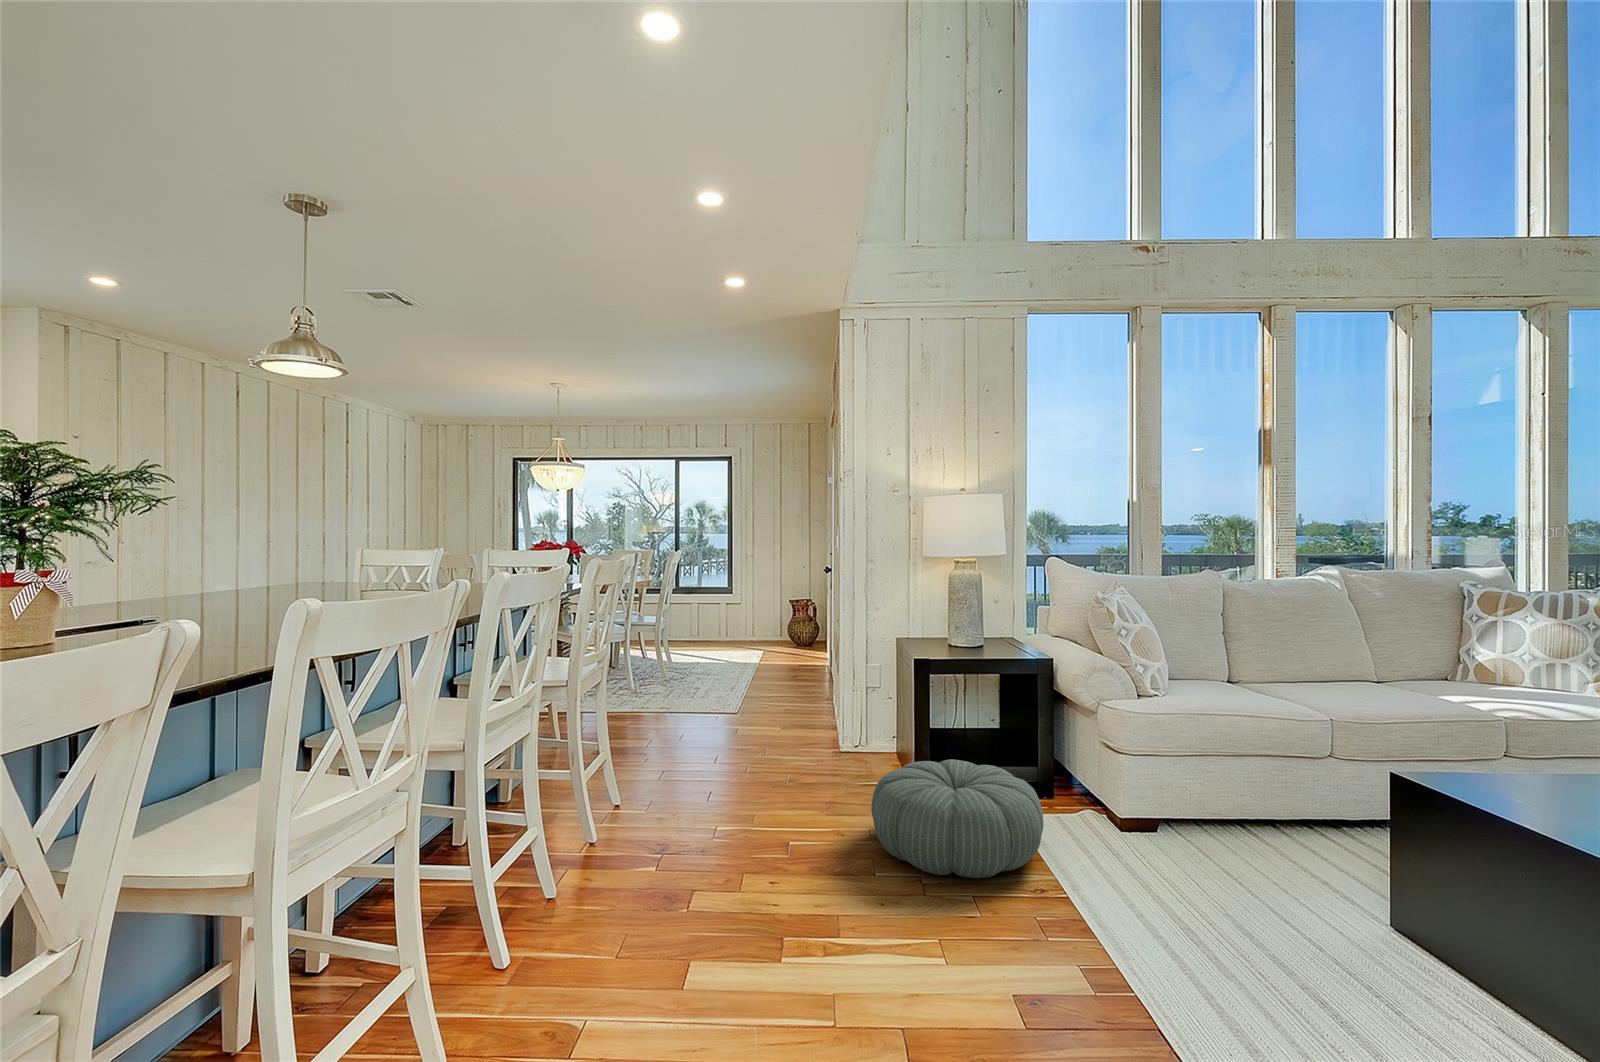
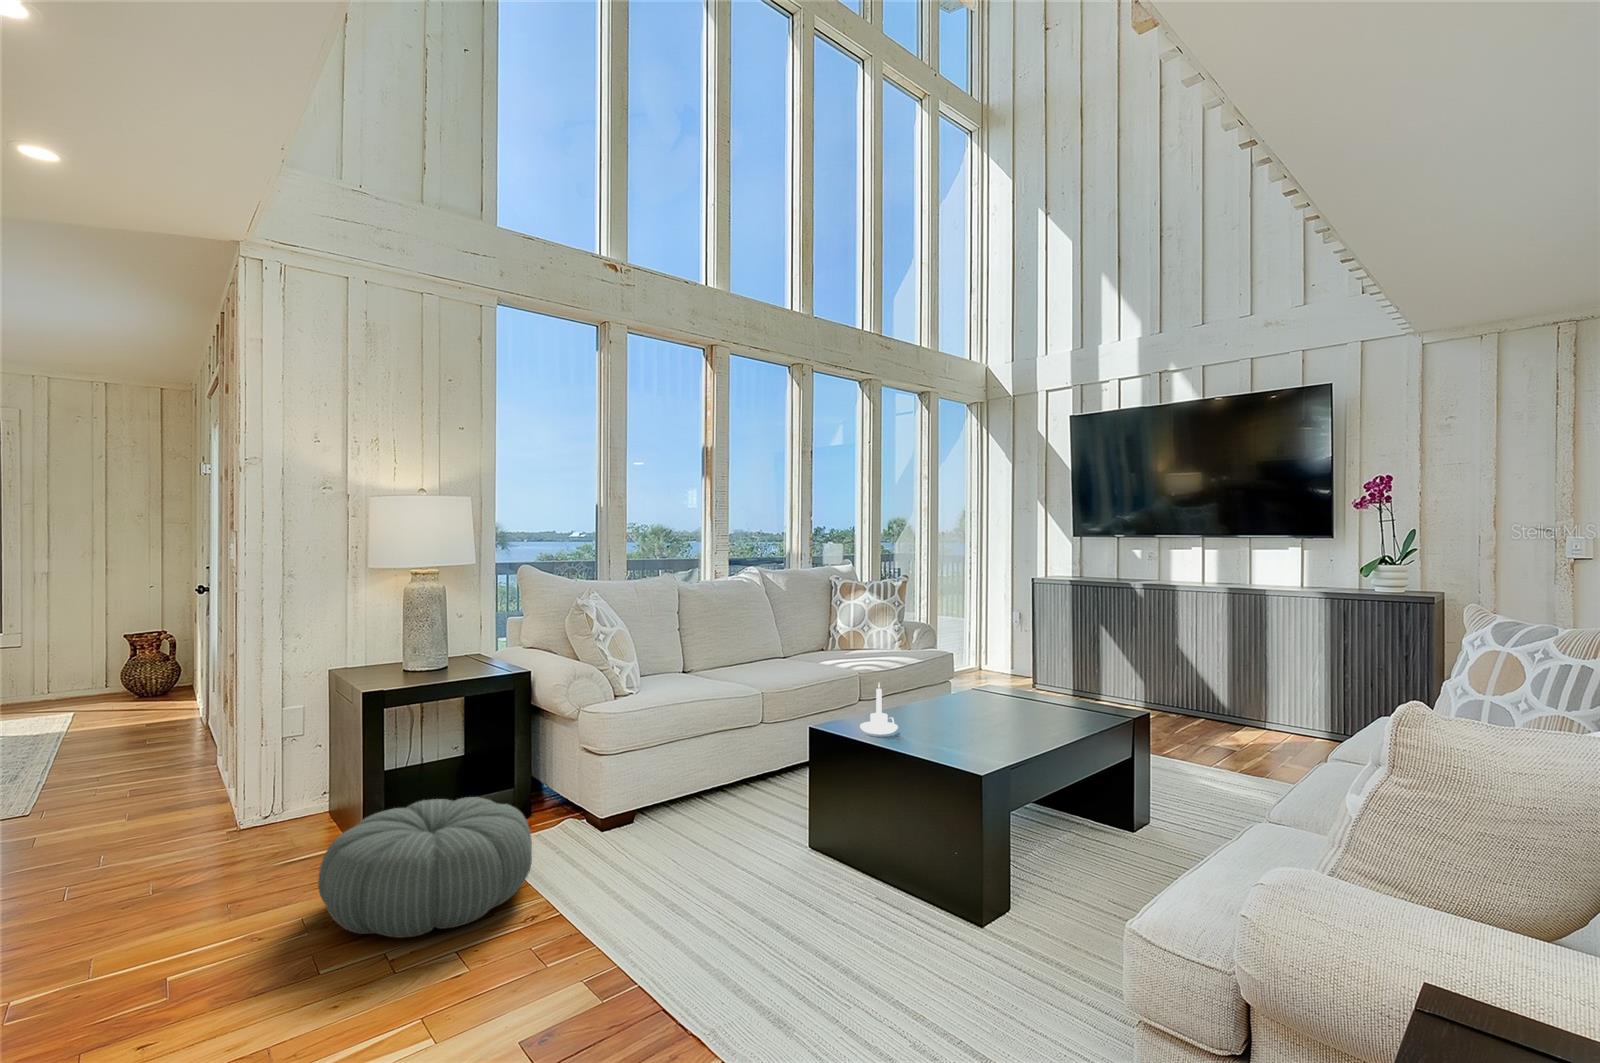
candle holder: none [1478,727,1551,802] -> present [860,683,898,734]

